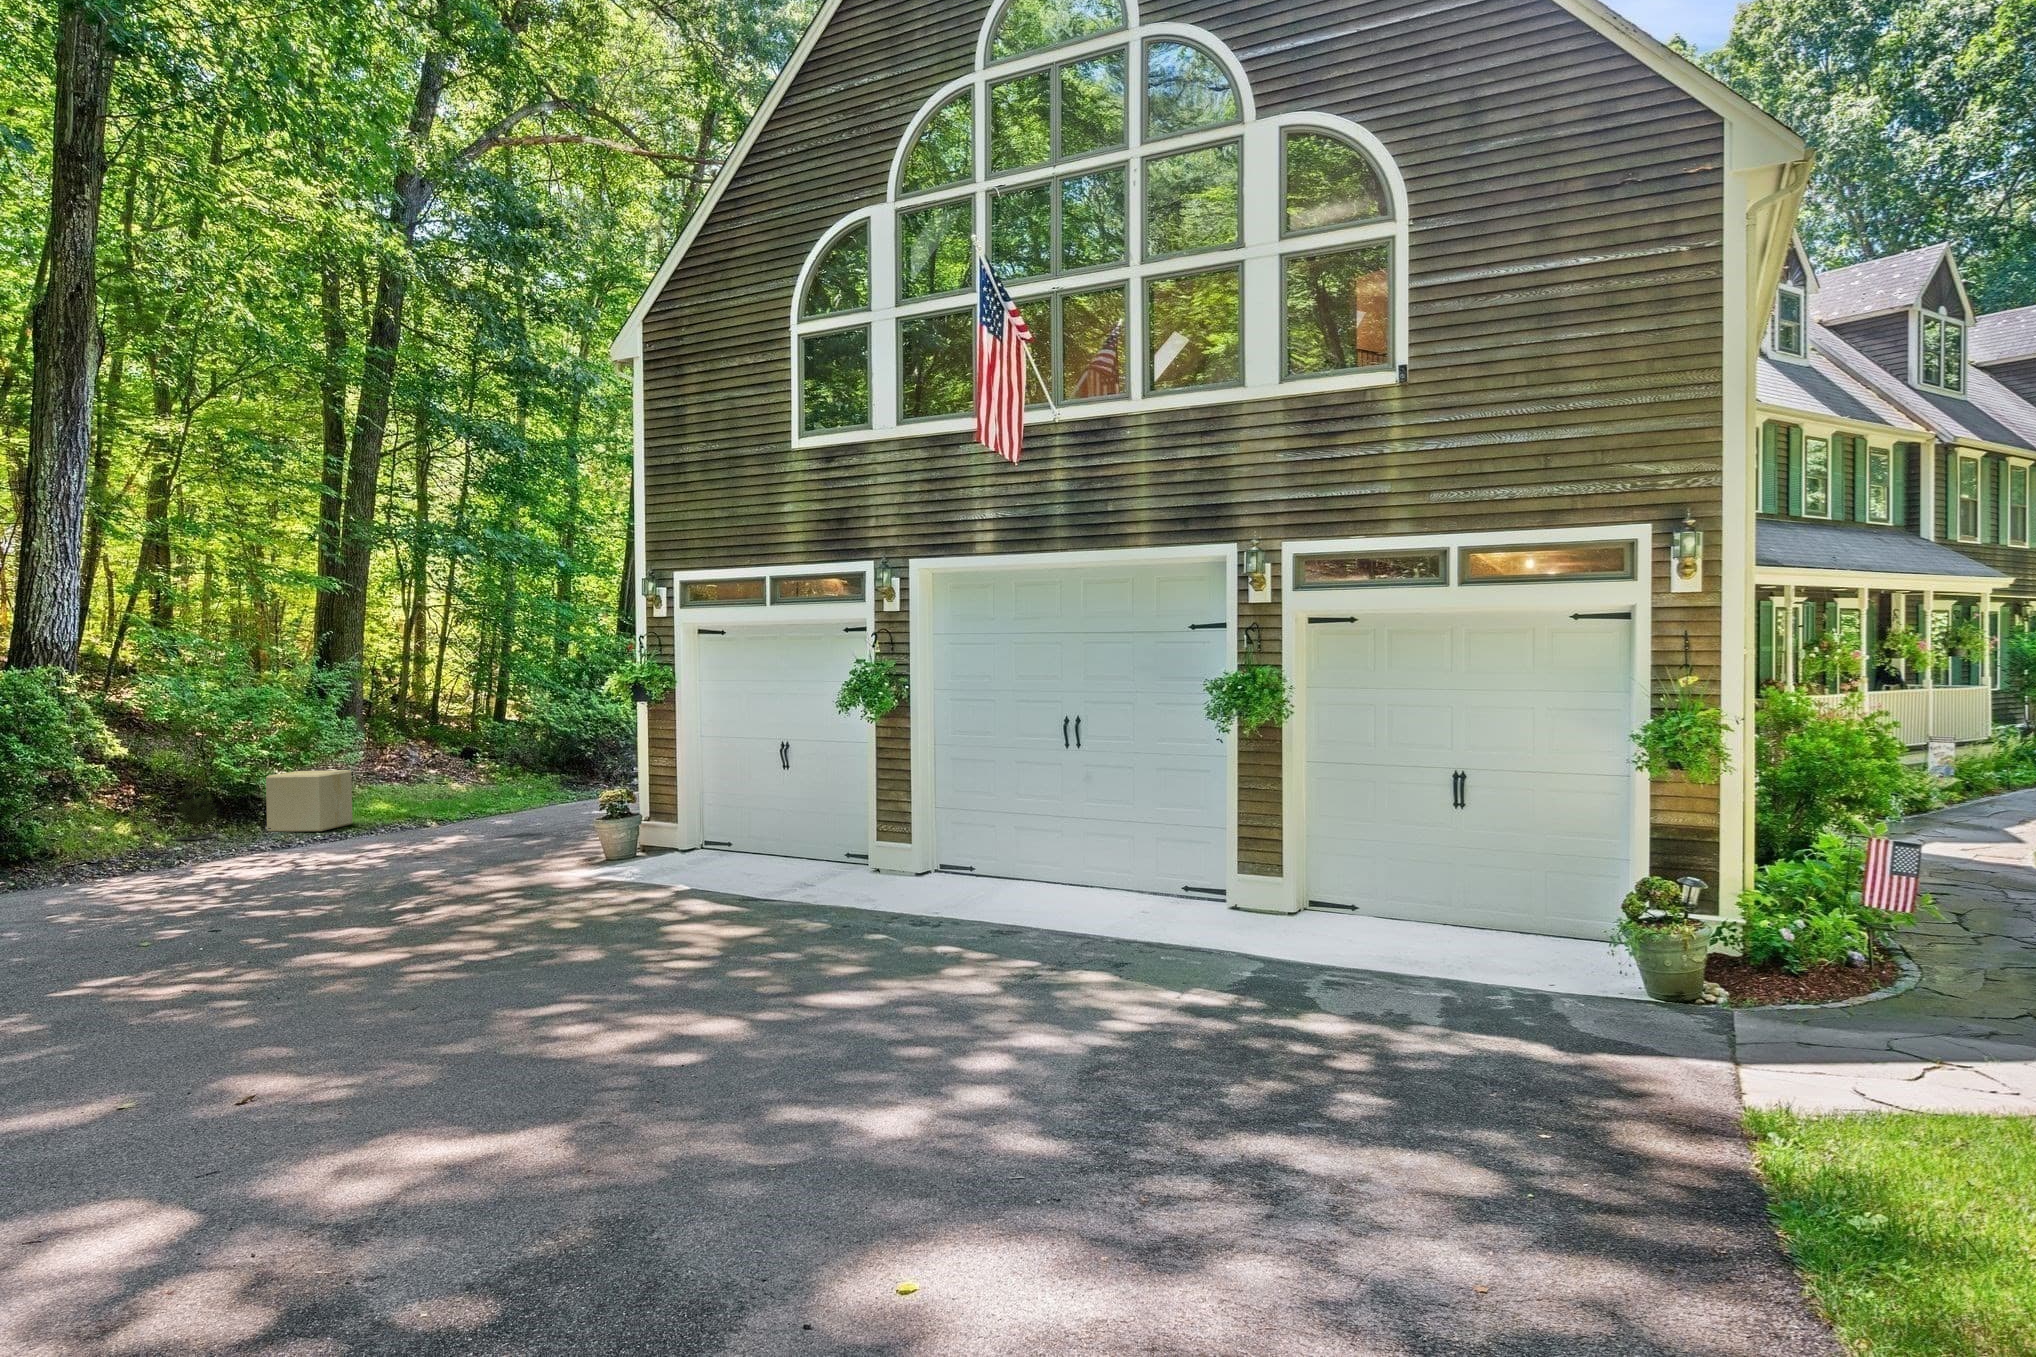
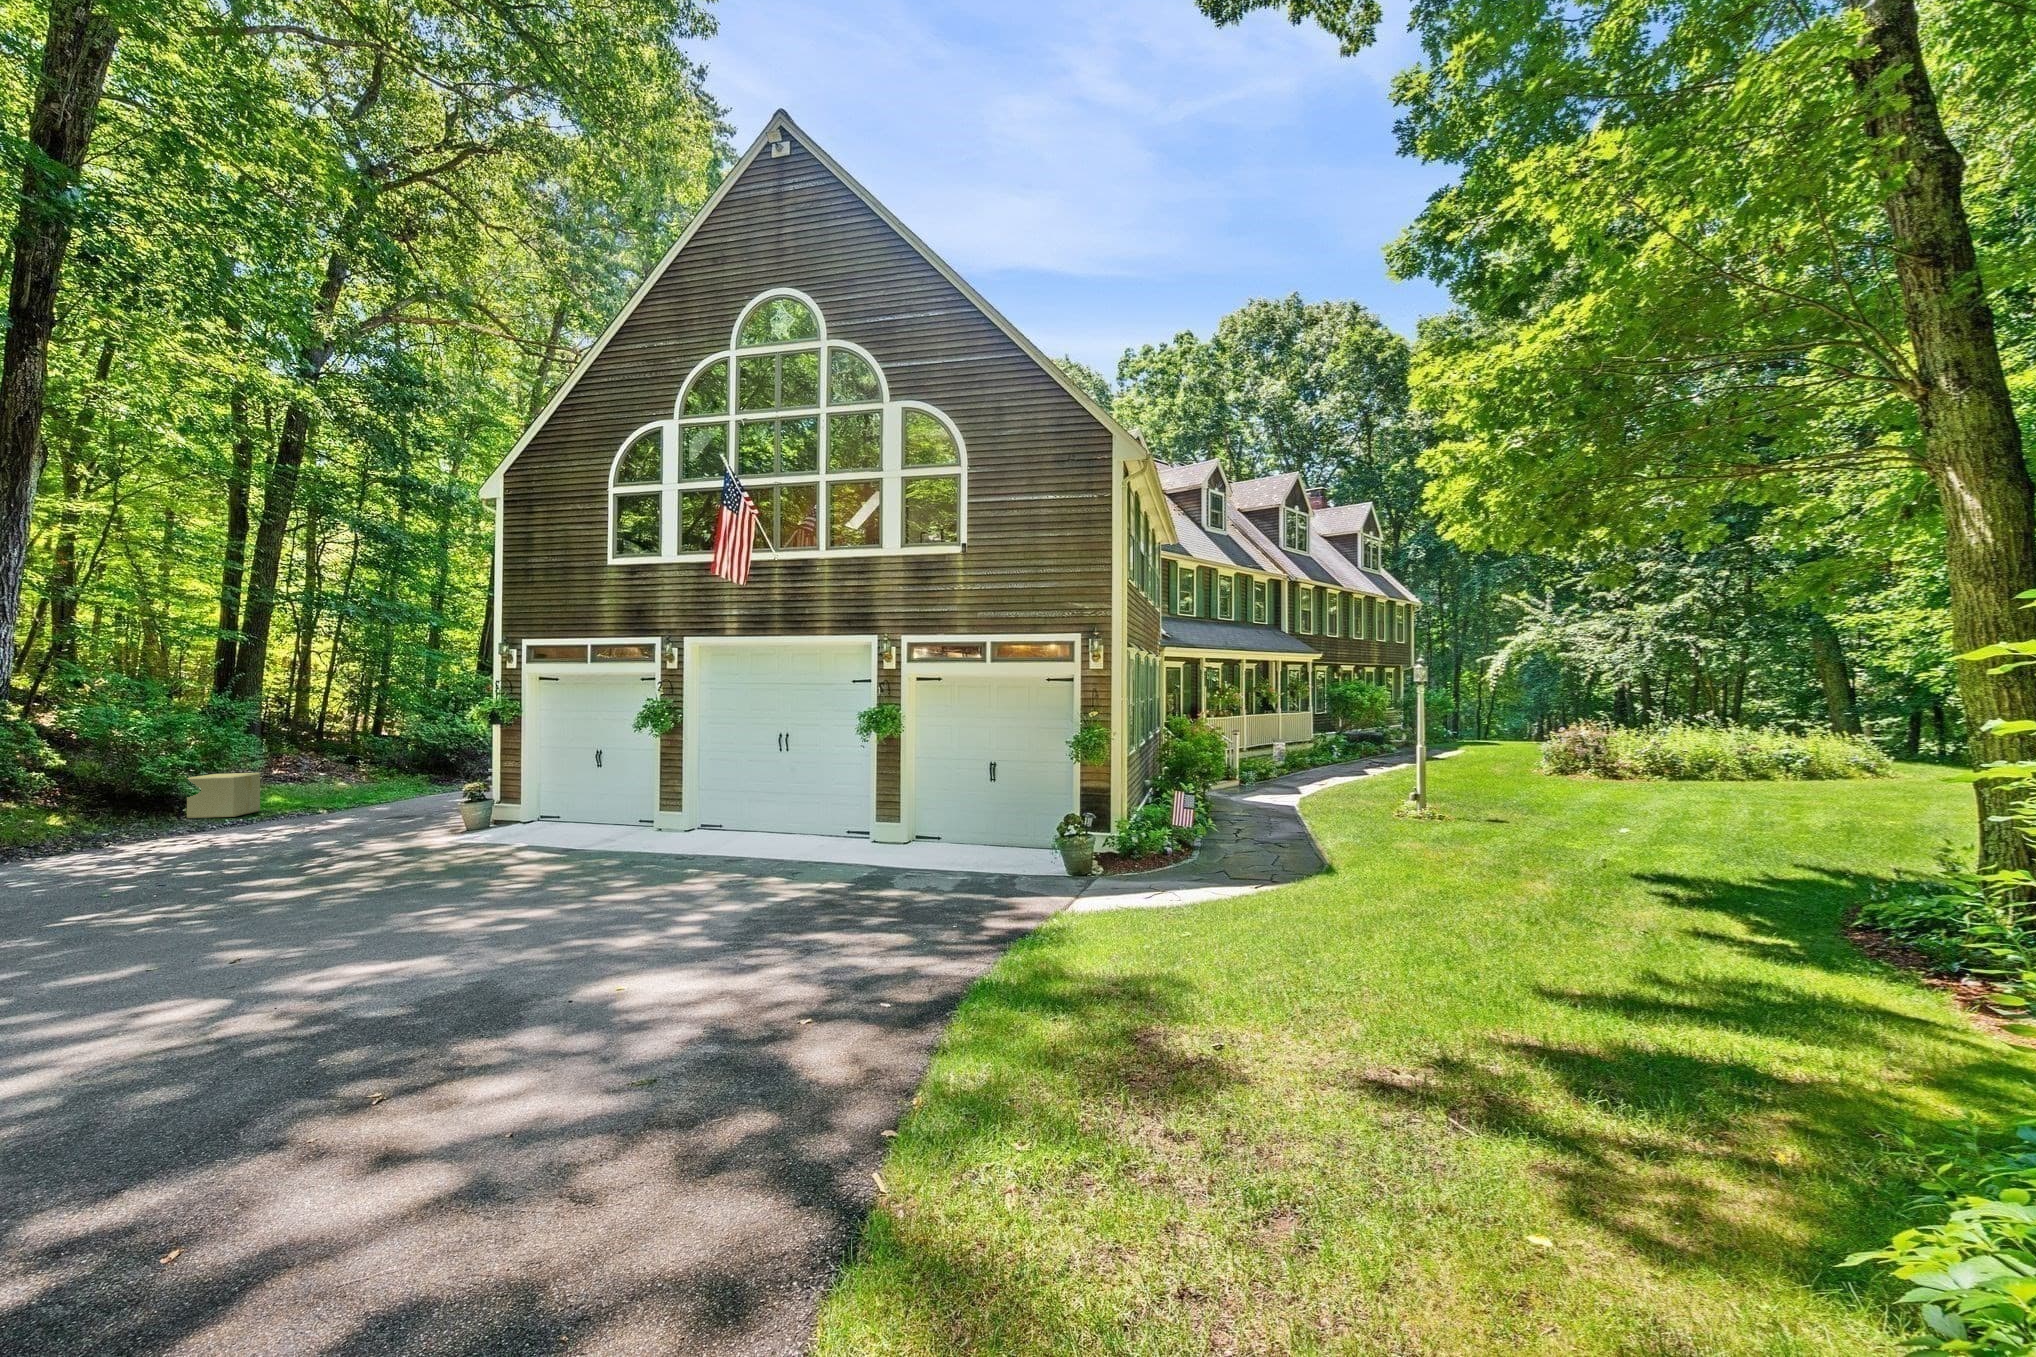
potted tree: present [177,783,216,840] -> none [106,782,145,826]

